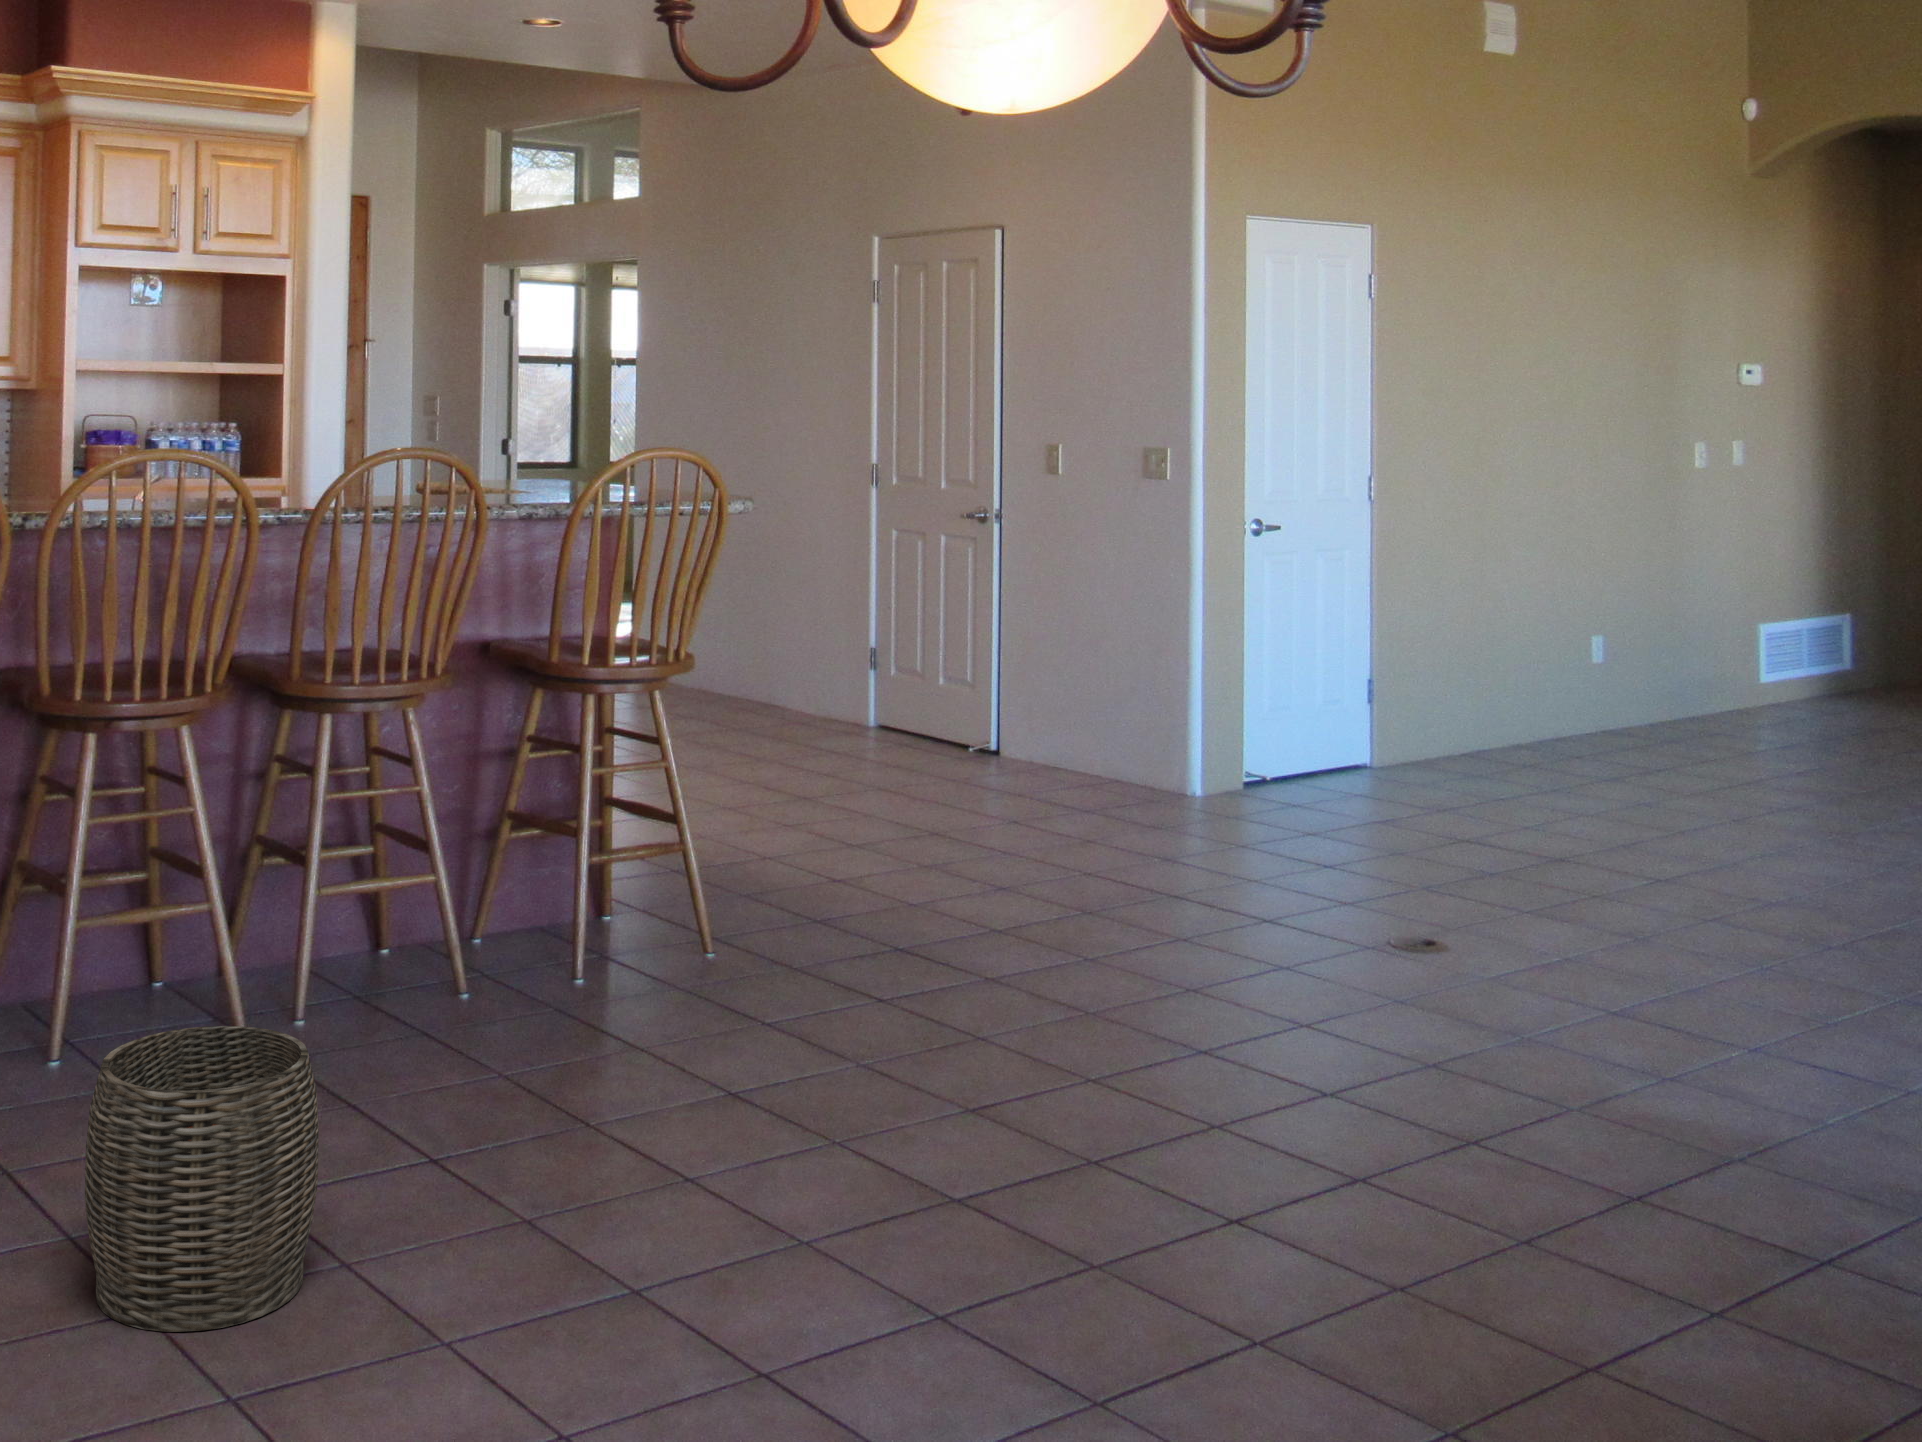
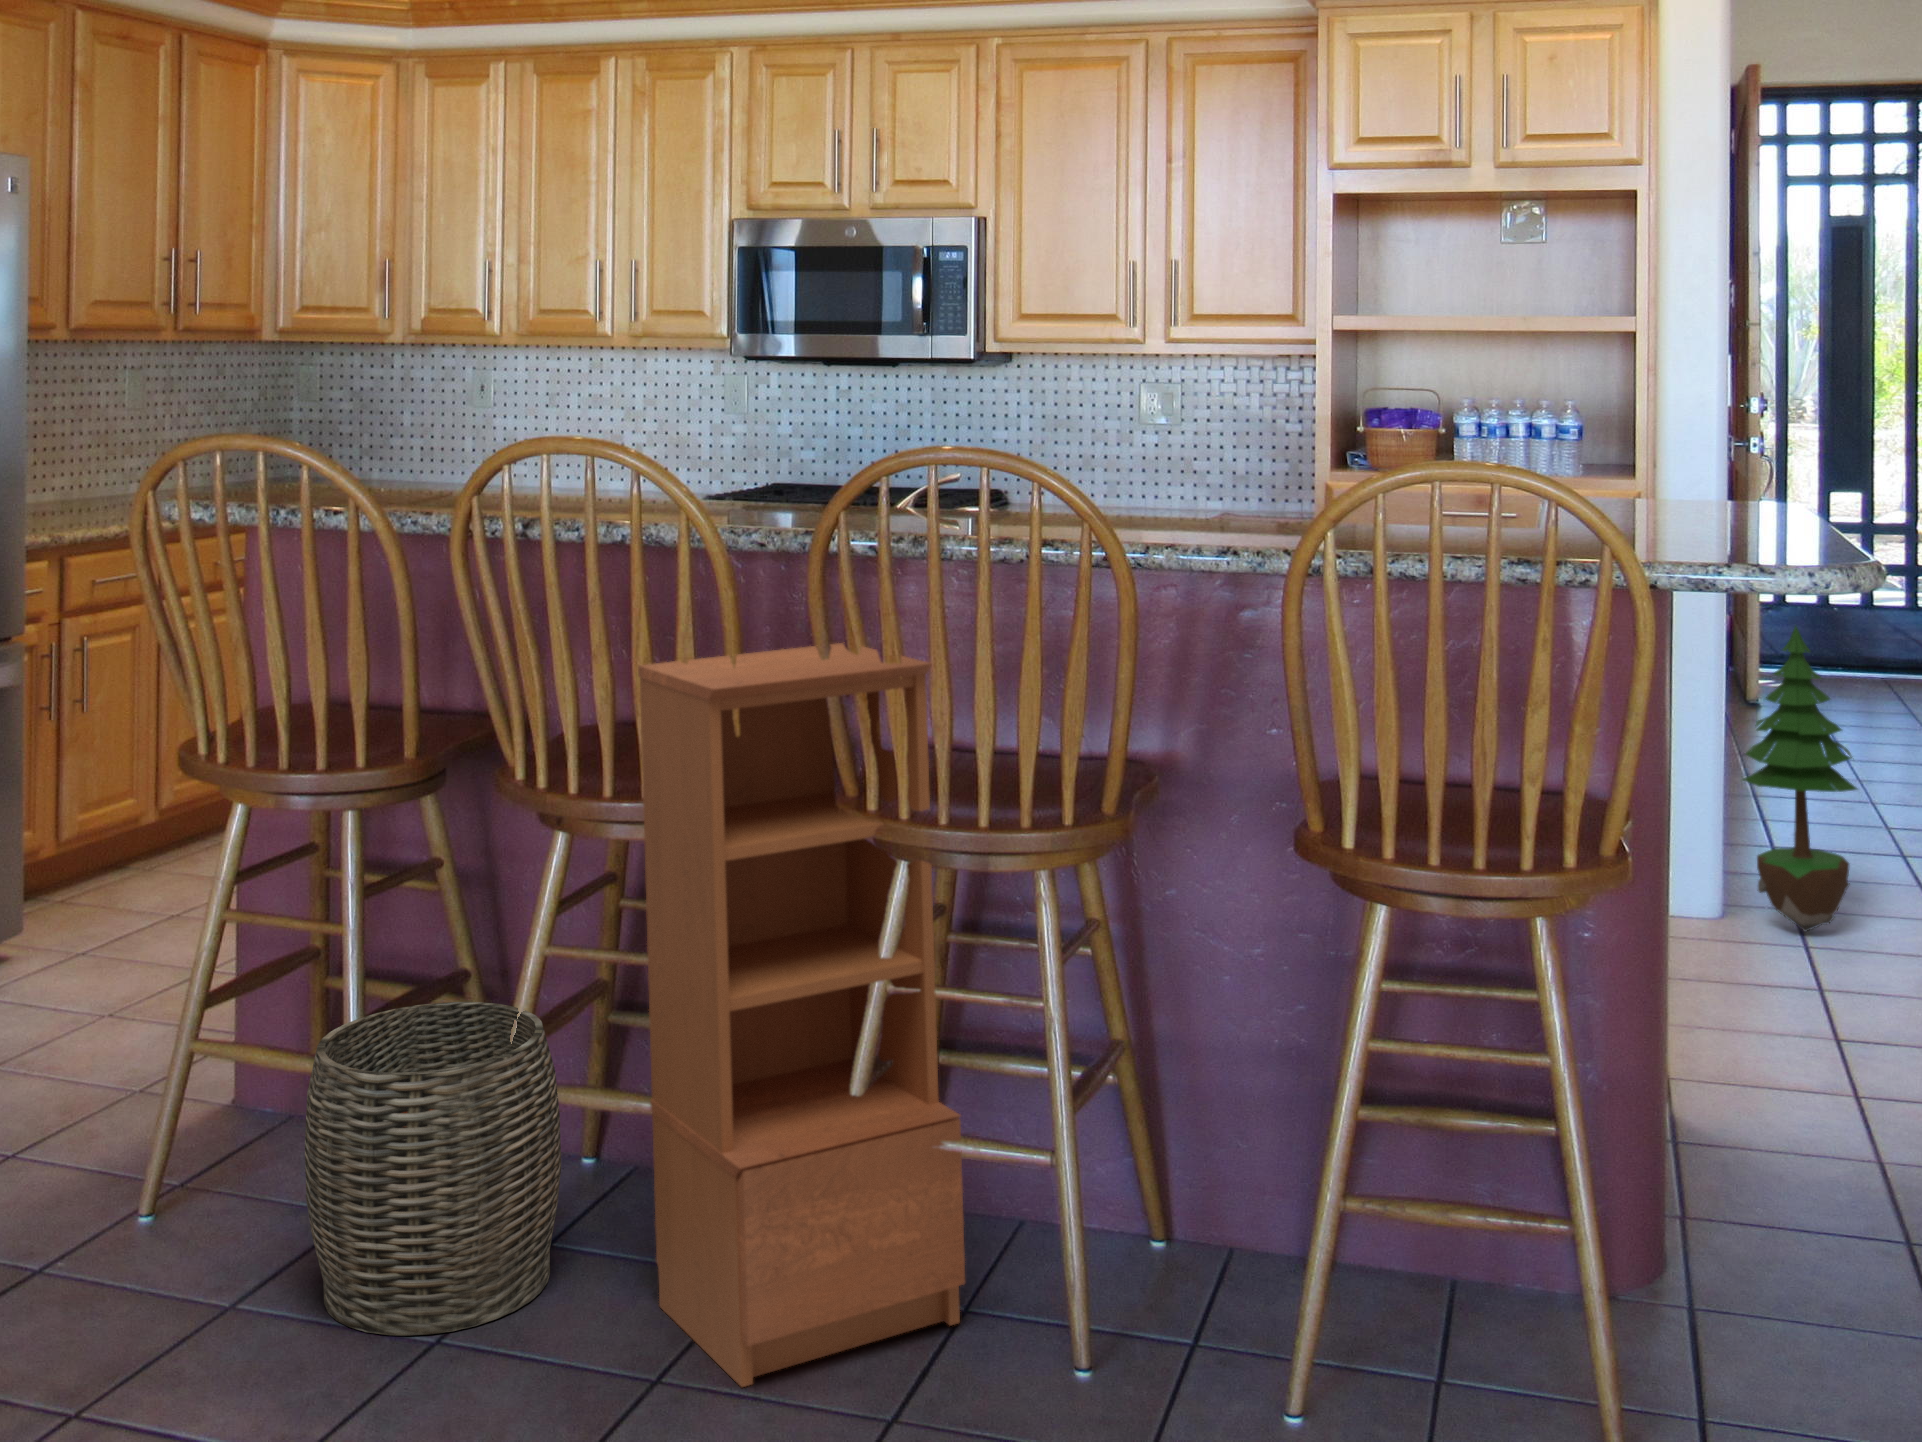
potted tree: none [1317,704,1417,974] -> present [1743,626,1857,932]
bookcase: none [408,708,692,1376] -> present [638,643,965,1387]

